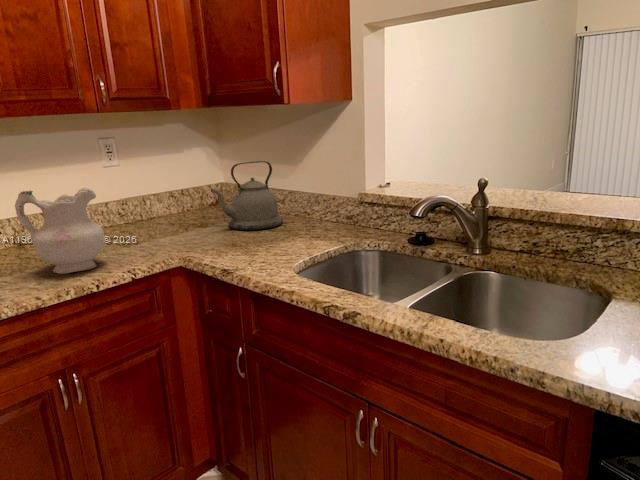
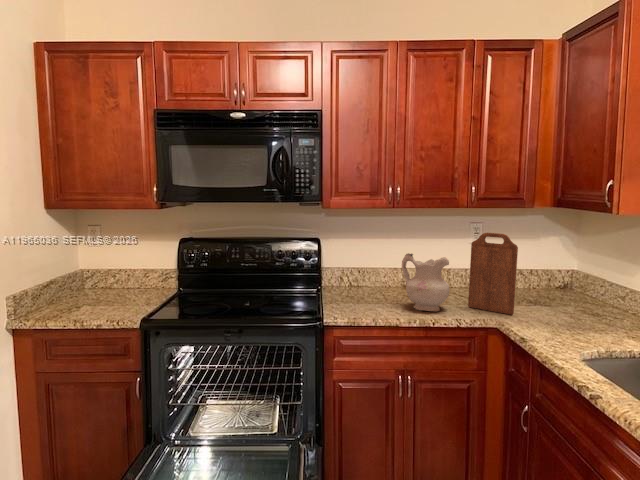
cutting board: none [119,144,192,250] -> present [468,233,518,315]
kettle: present [211,161,283,230] -> none [543,256,612,318]

